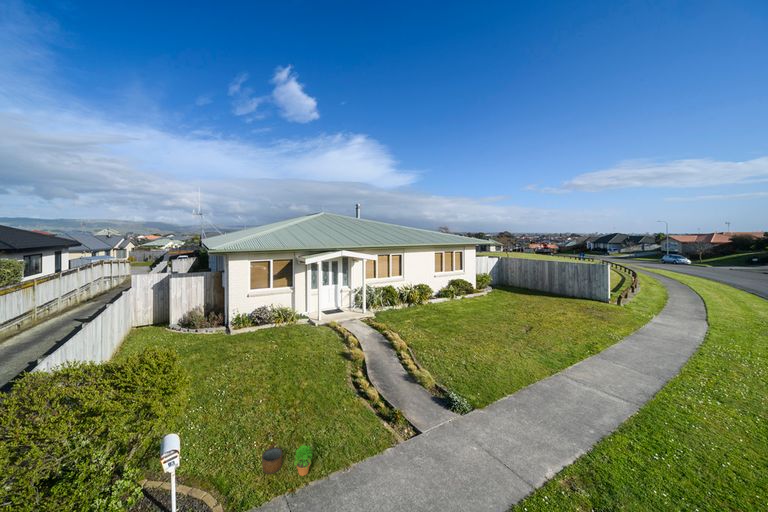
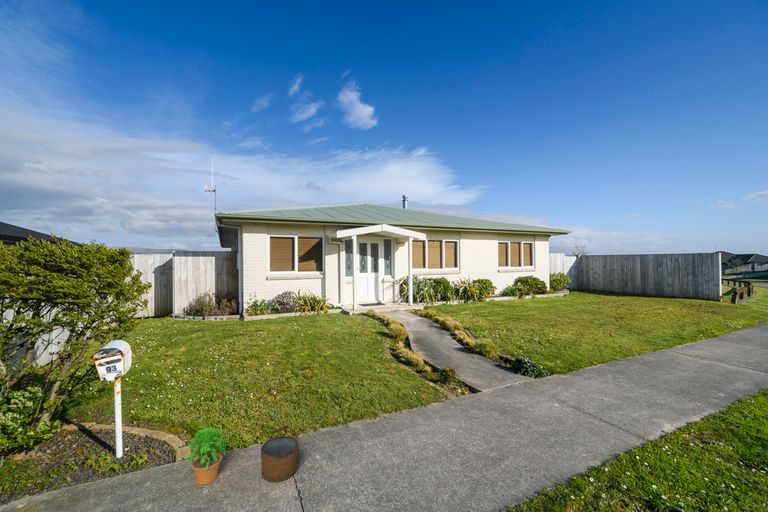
potted plant: present [294,445,312,476] -> present [186,427,227,485]

